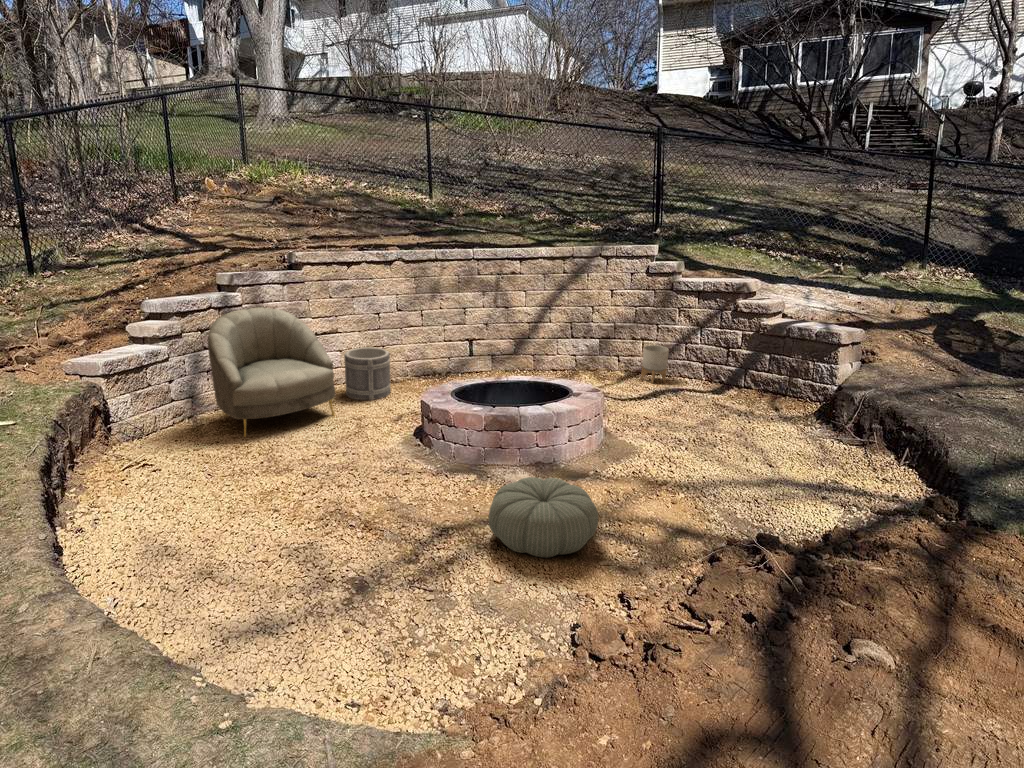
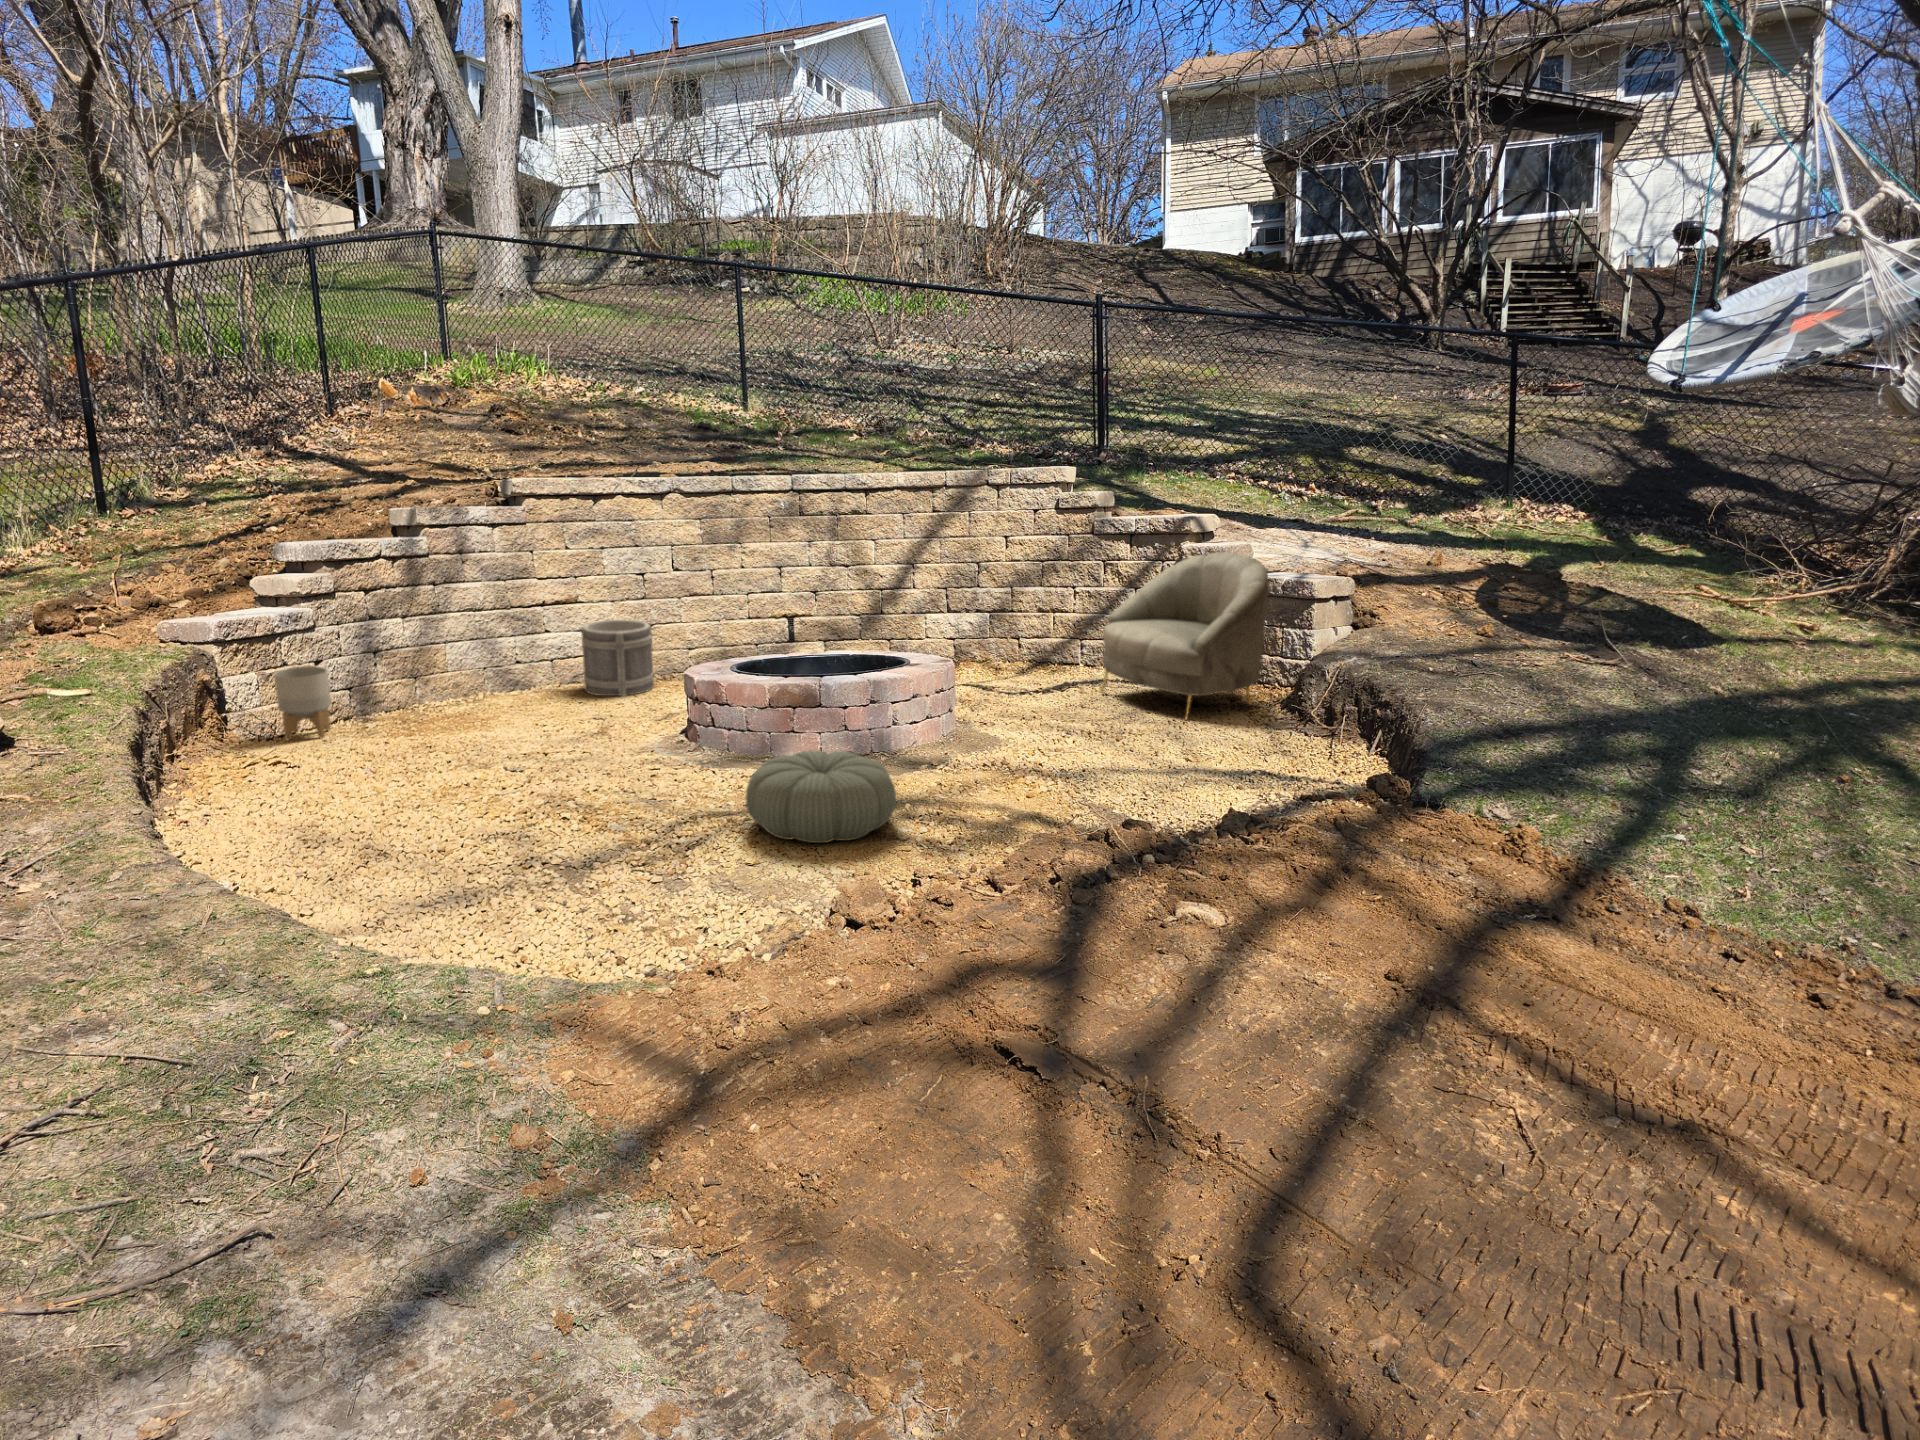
armchair: present [208,307,335,437] -> present [1100,552,1269,719]
planter: present [641,345,669,384] -> present [274,666,331,741]

